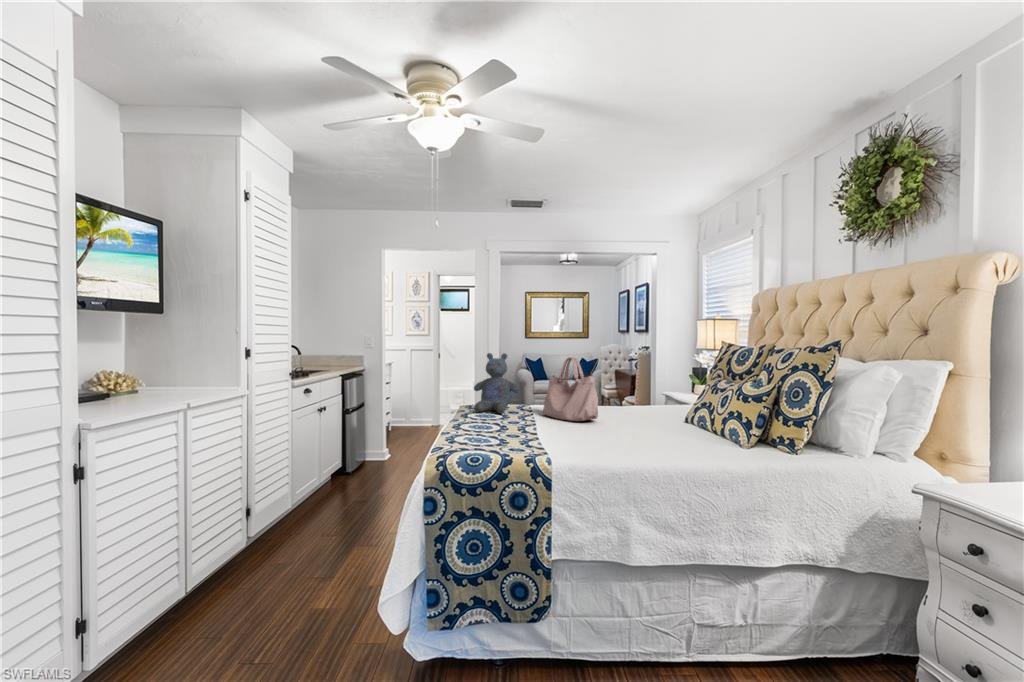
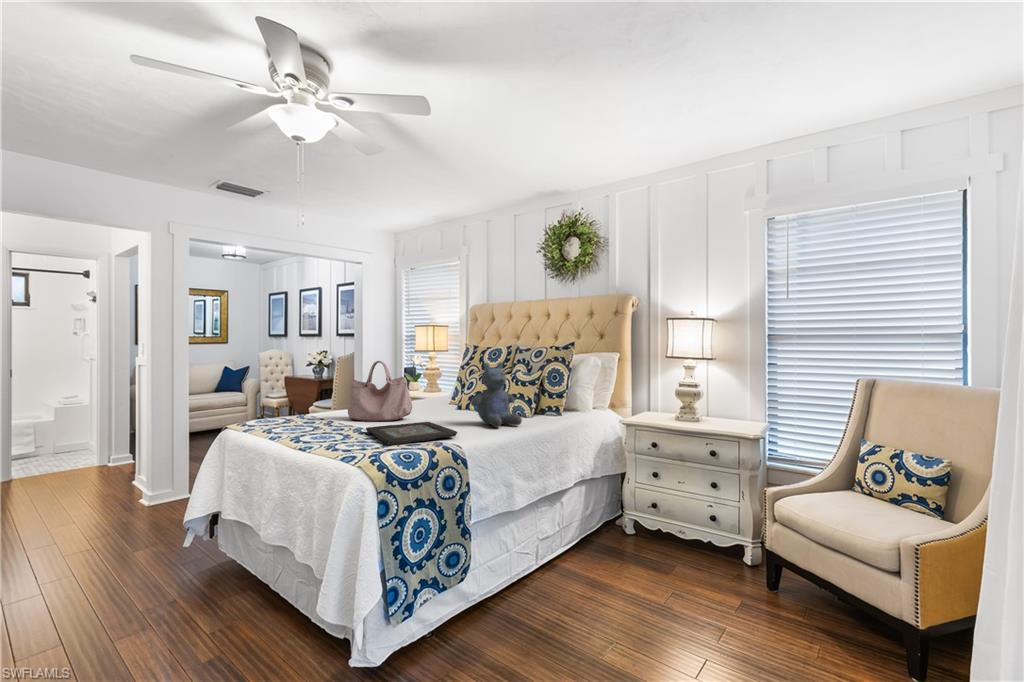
stuffed bear: present [474,353,519,413] -> present [471,362,522,428]
decorative tray: none [496,424,589,450] -> present [366,422,458,445]

